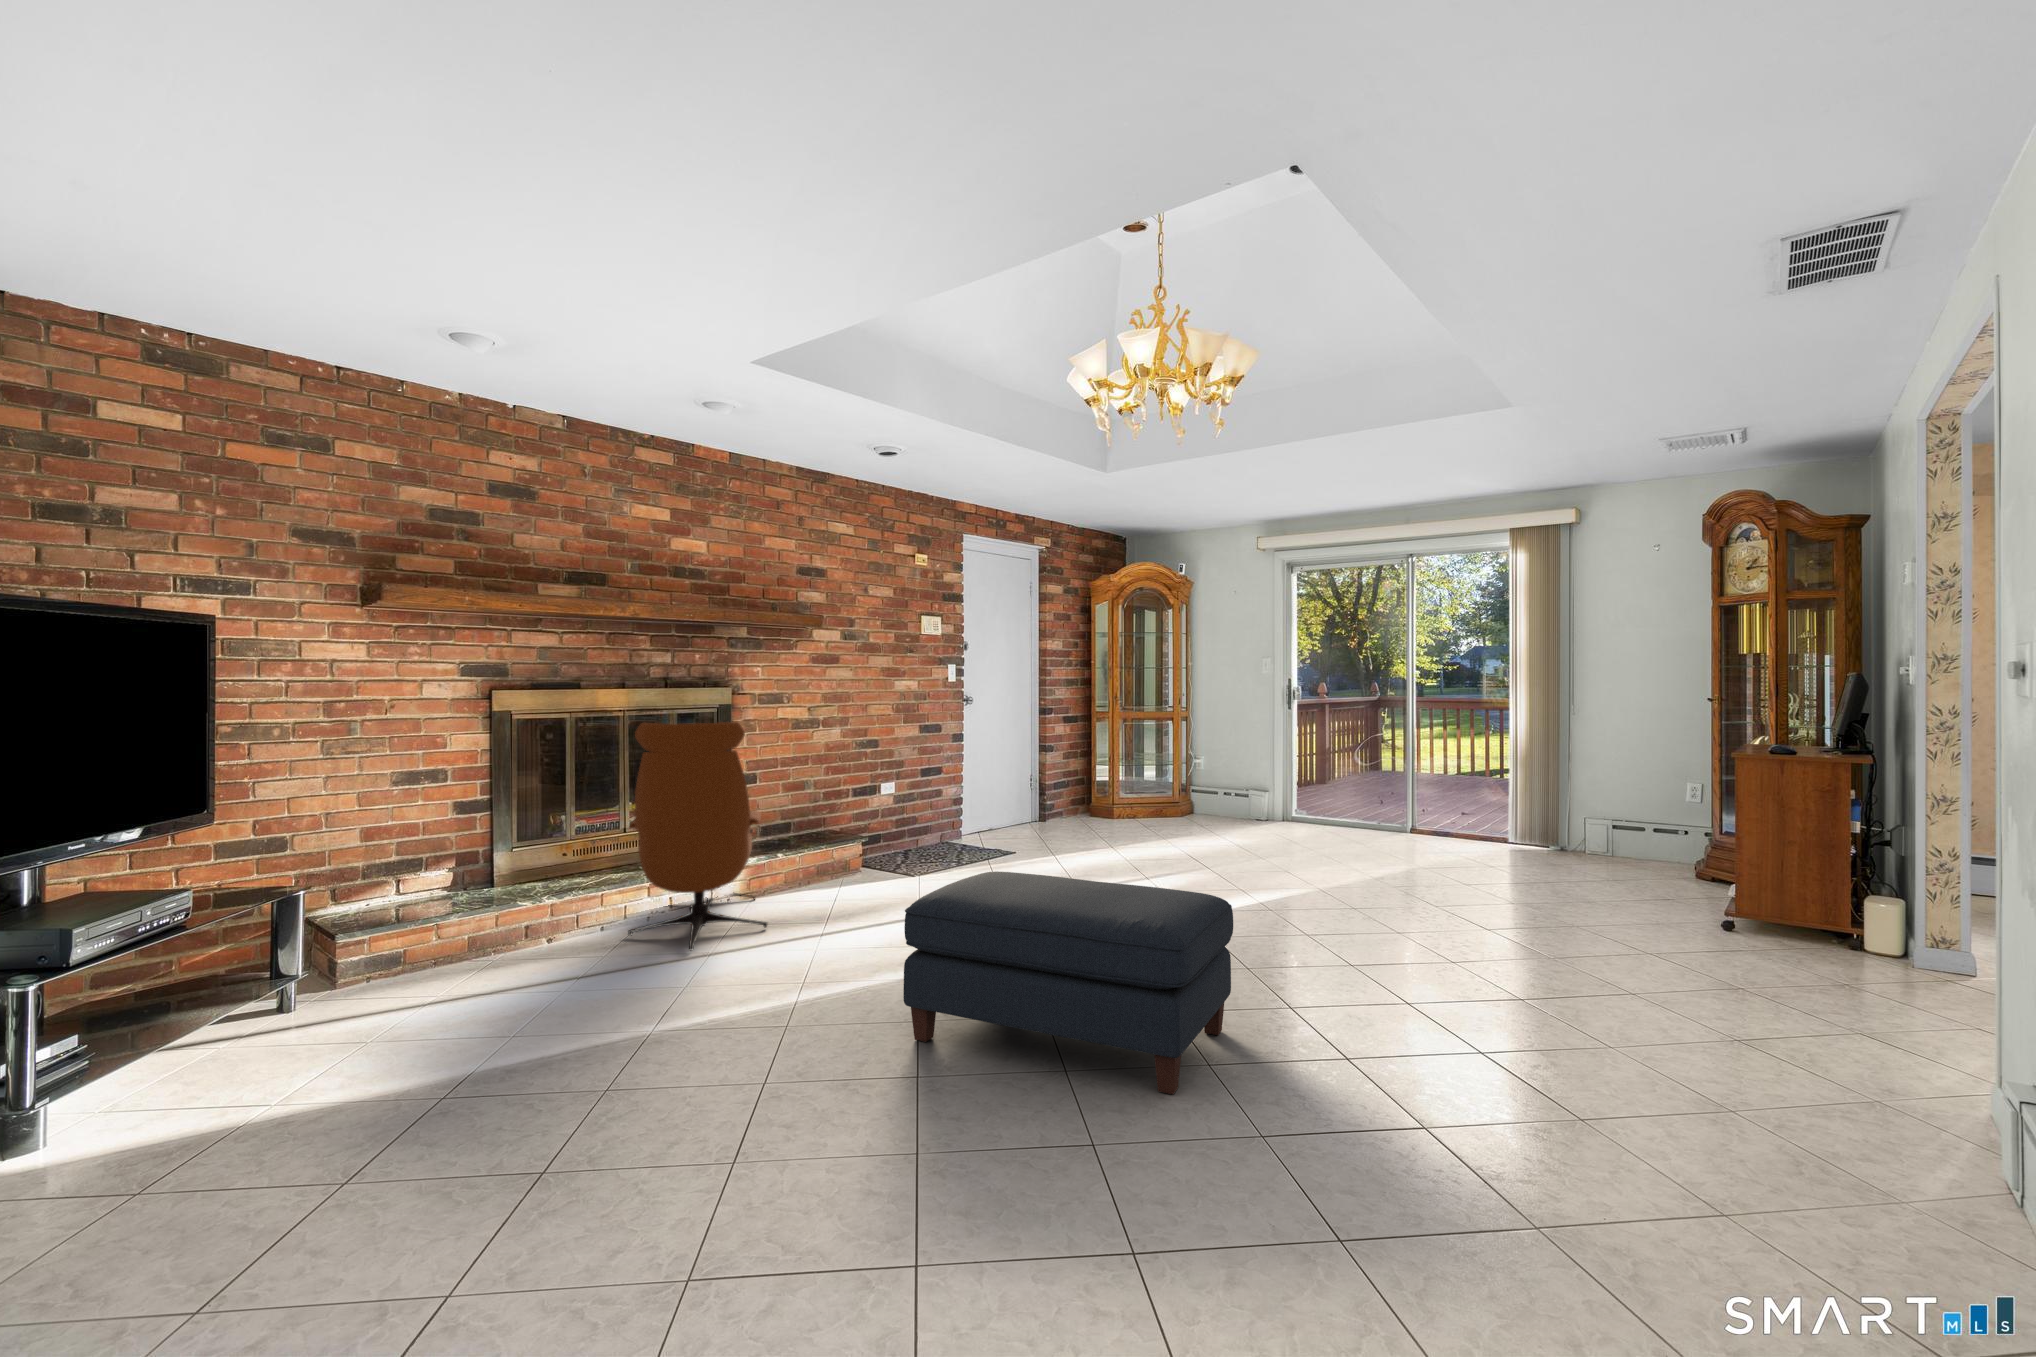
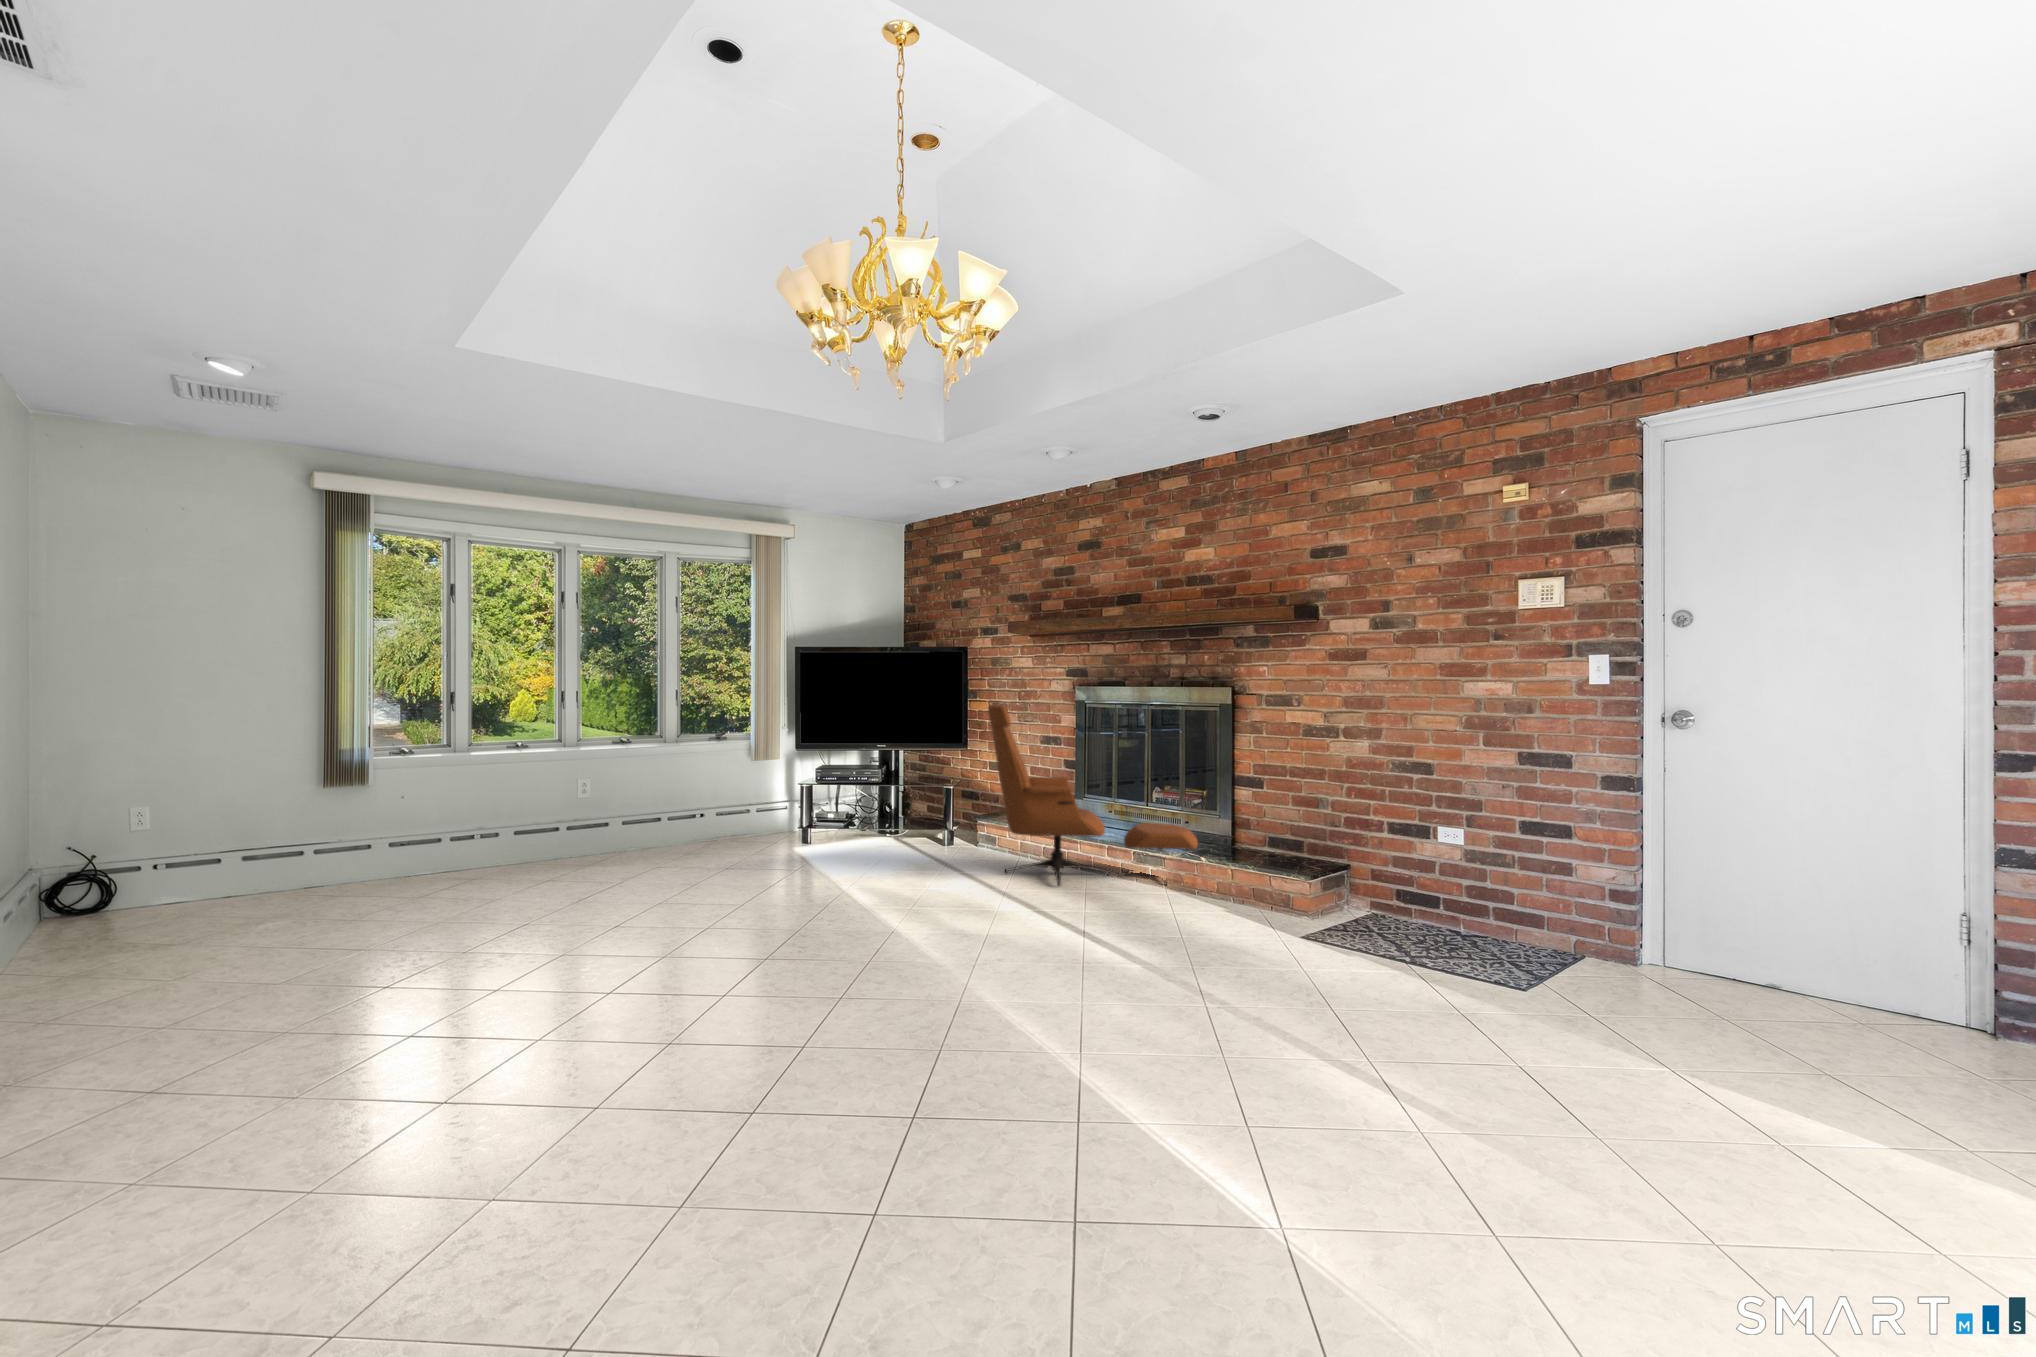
ottoman: present [903,871,1233,1094] -> none [571,817,839,978]

